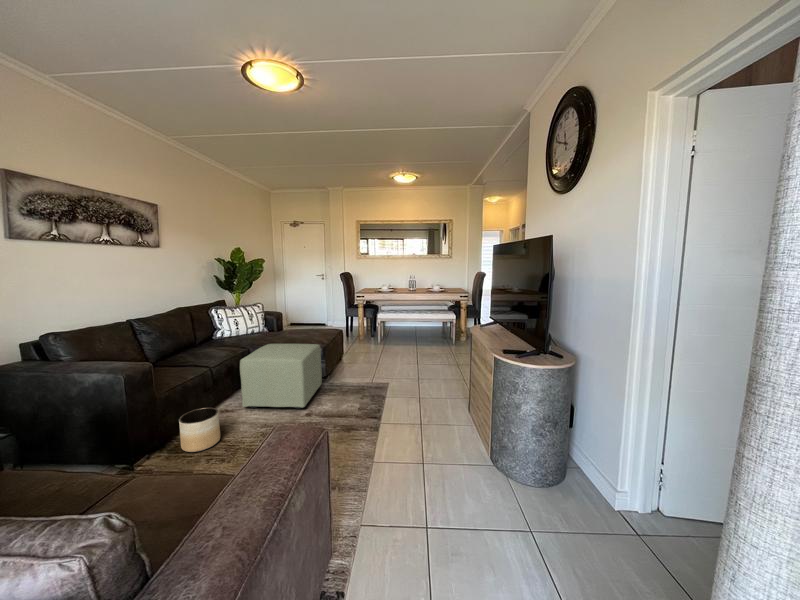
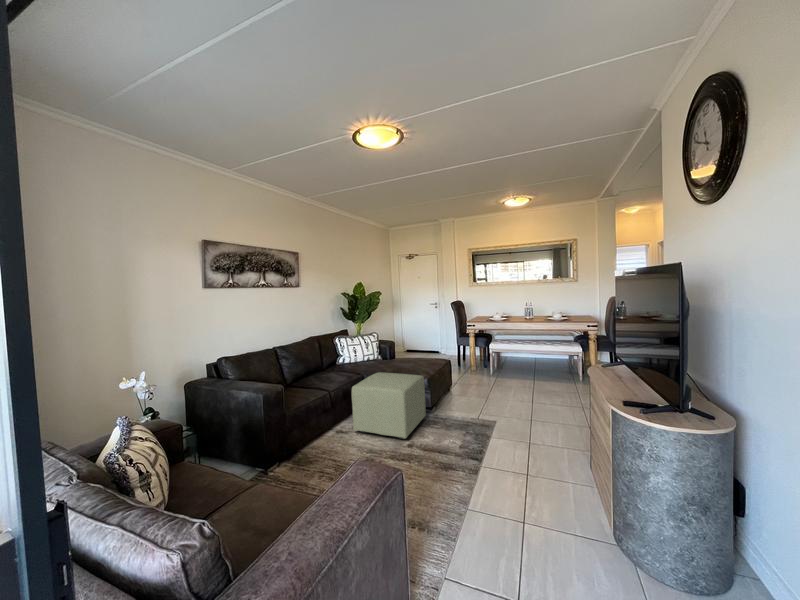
planter: present [179,408,220,452] -> none [302,428,333,467]

